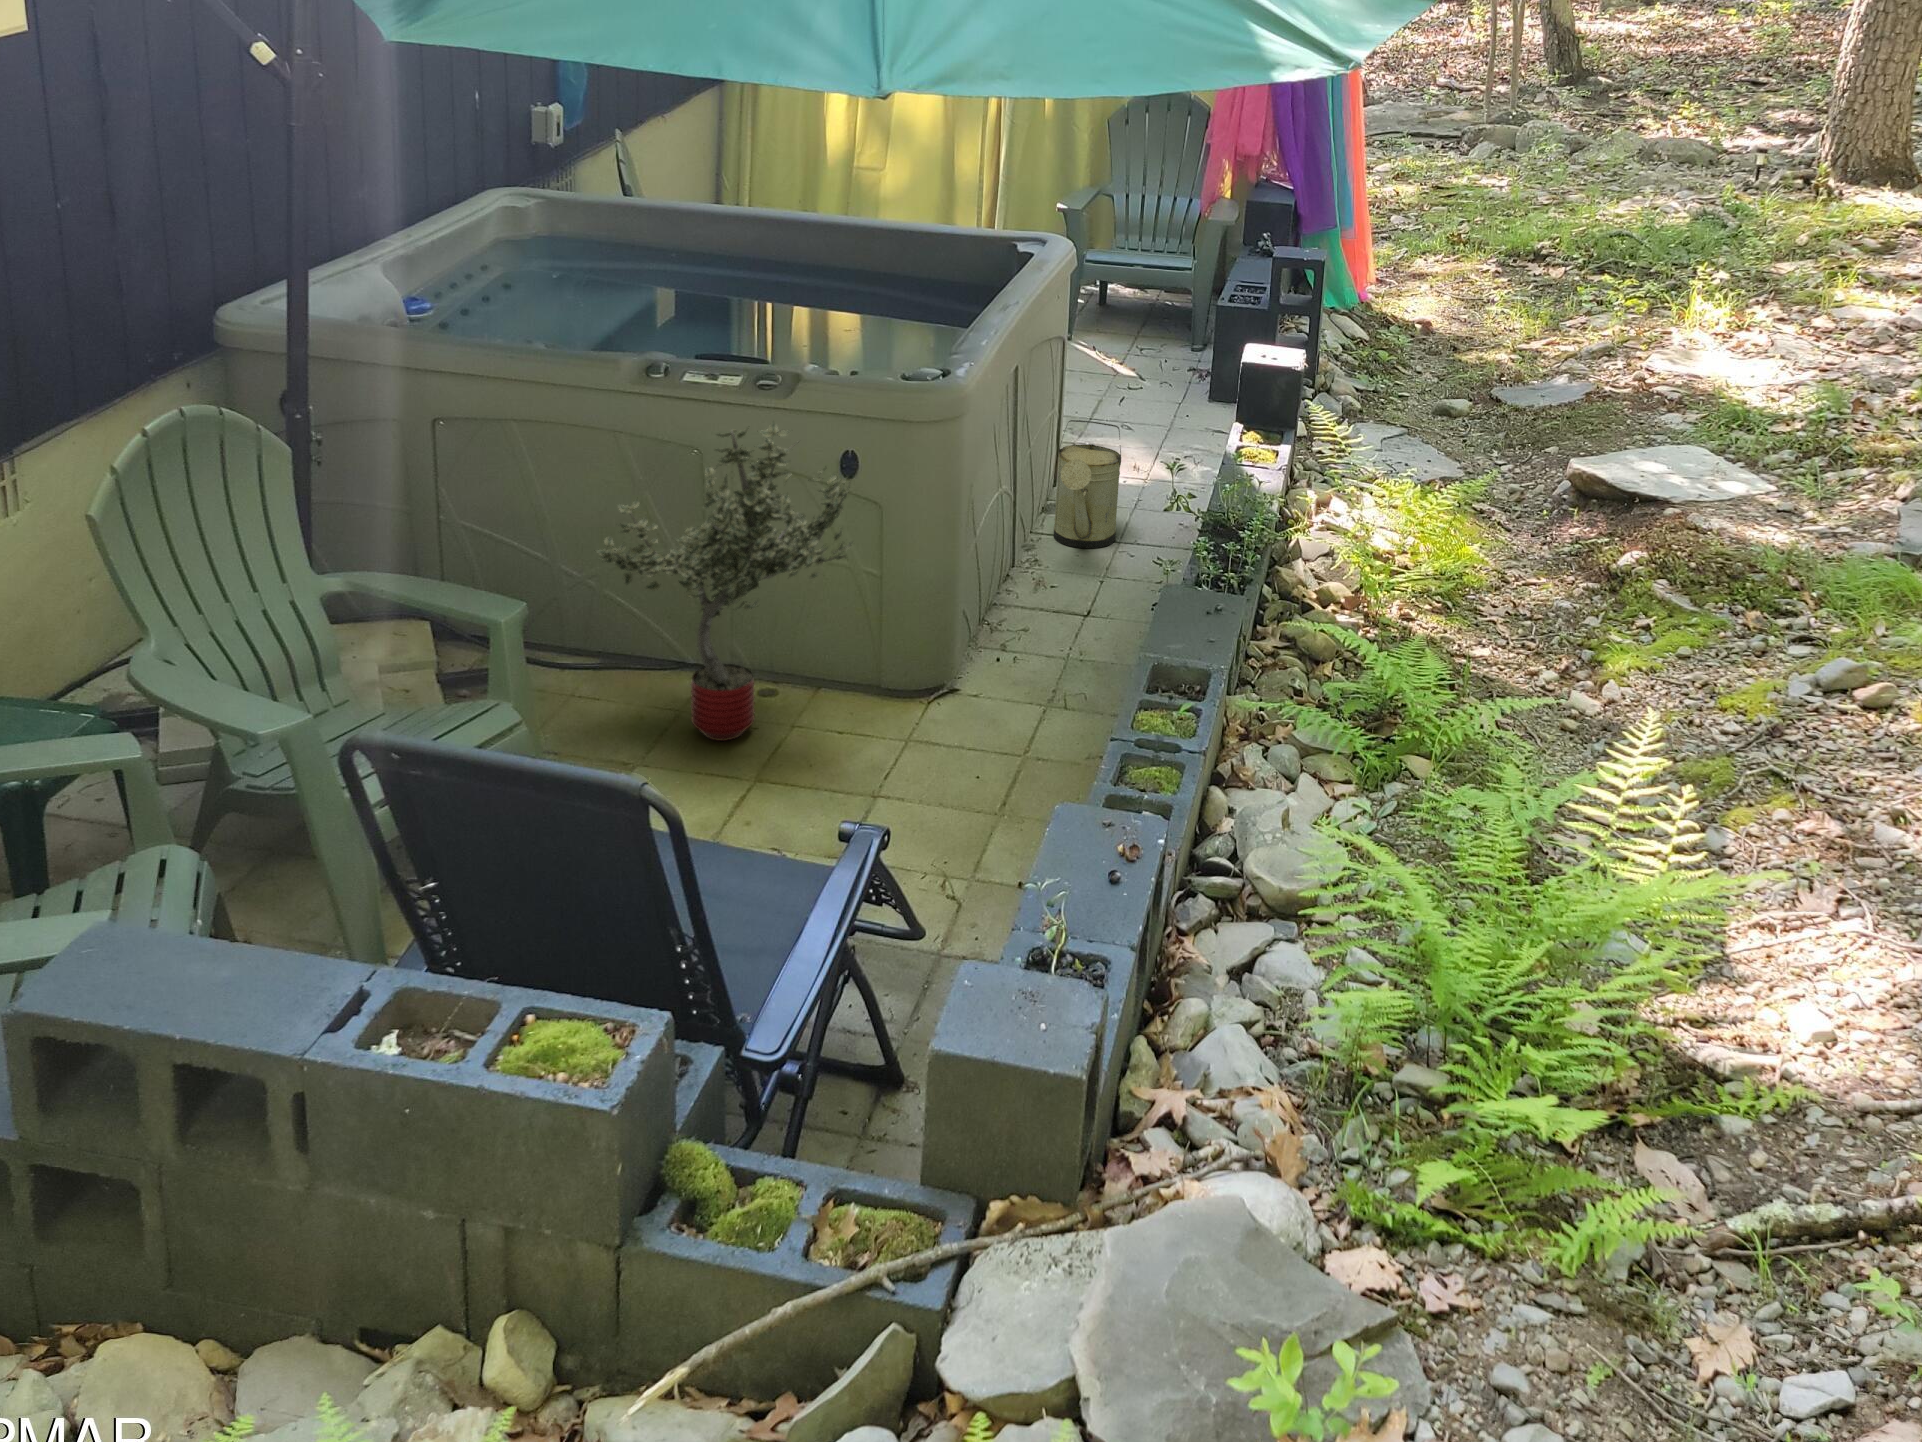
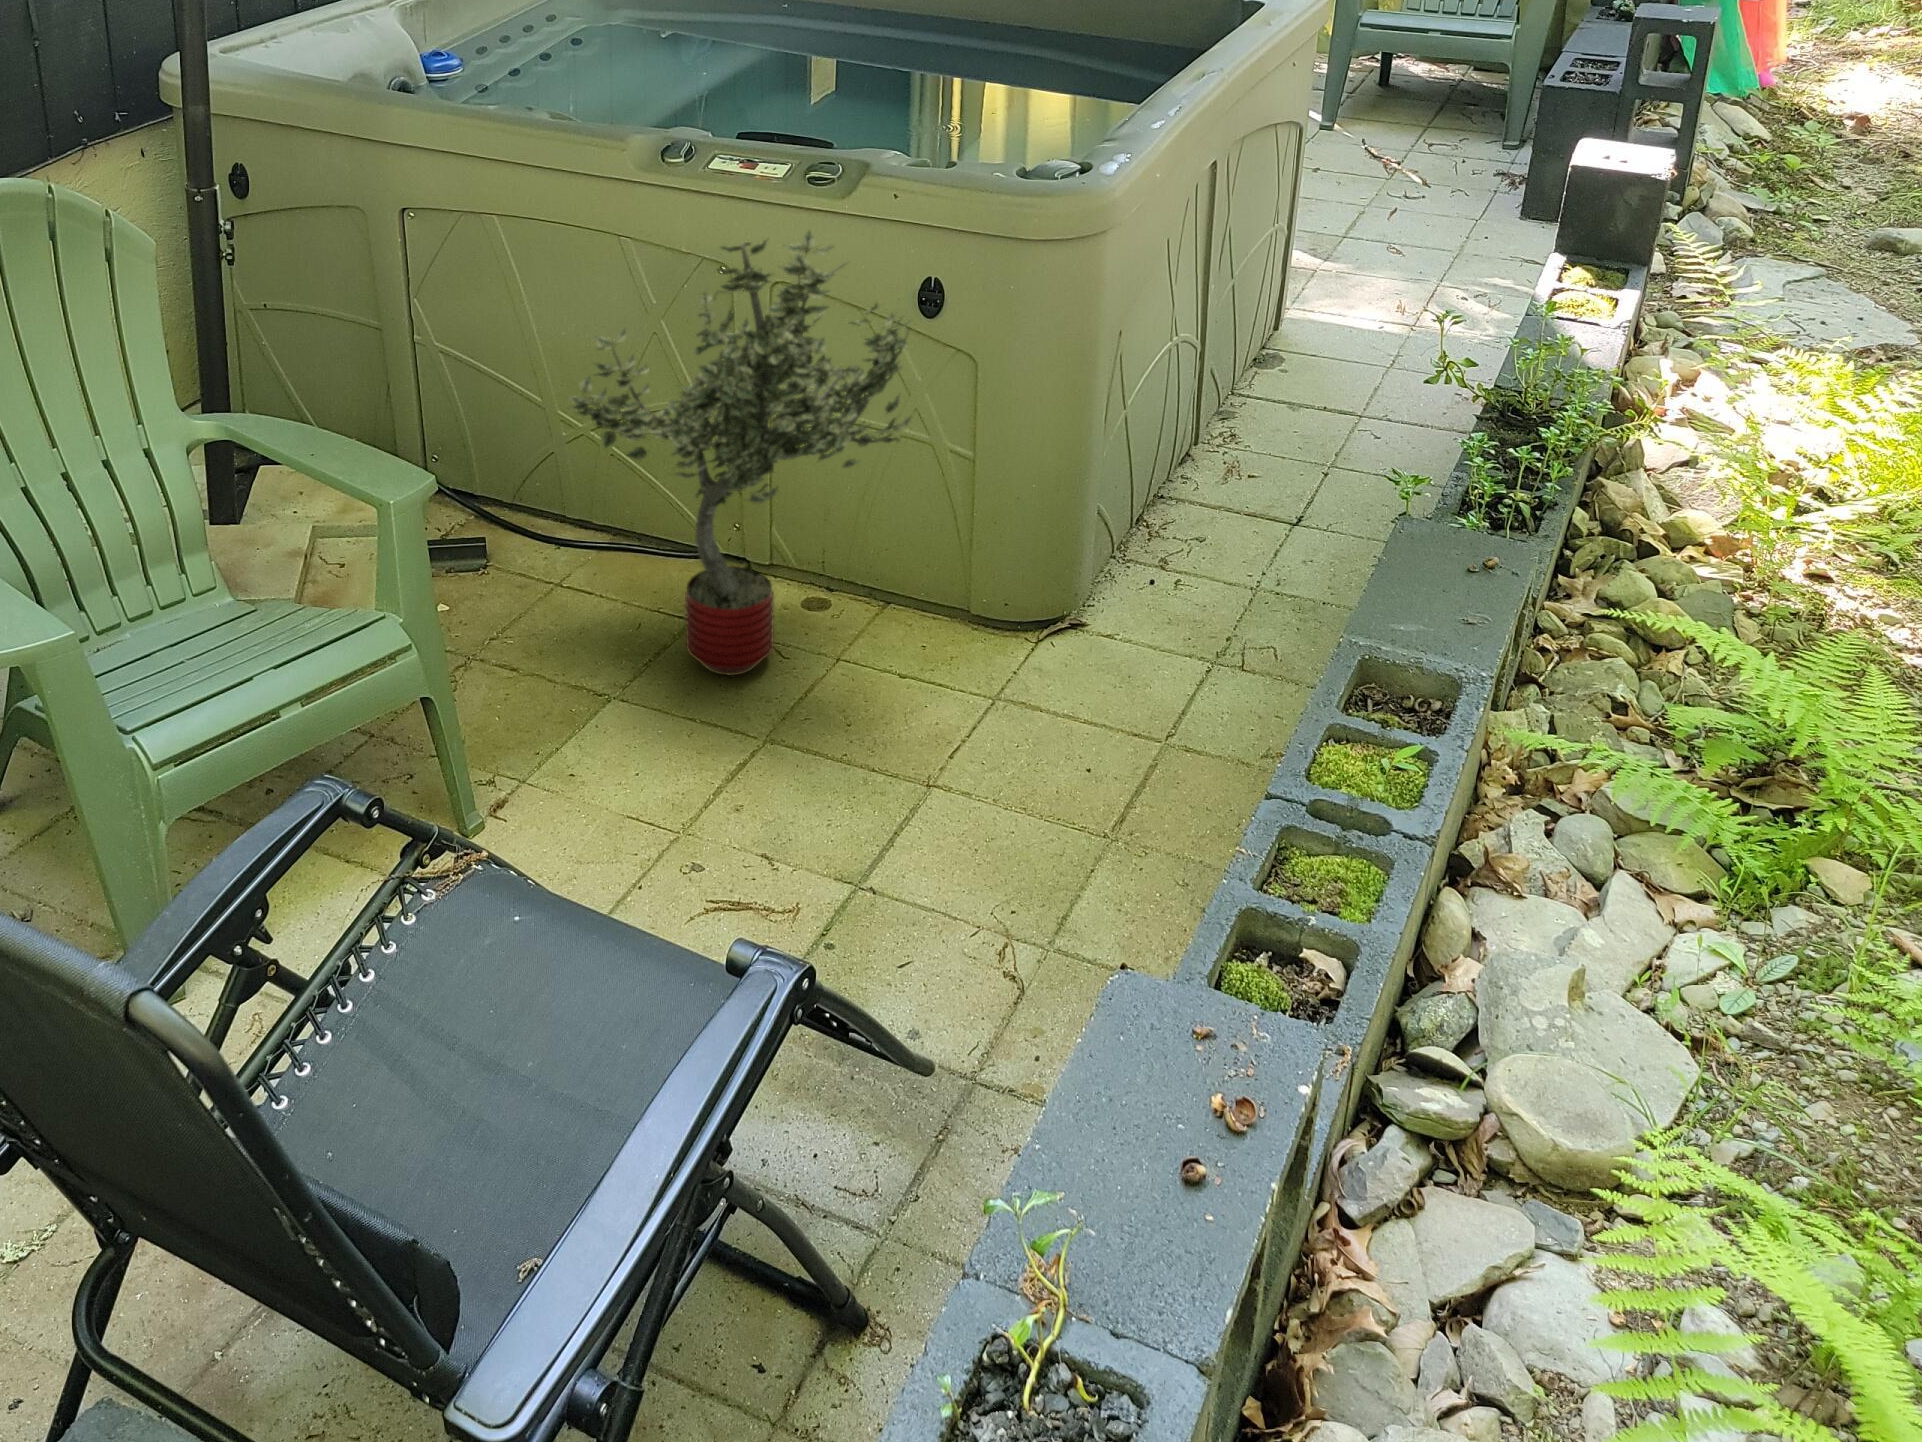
watering can: present [1054,420,1121,548] -> none [1262,242,1370,424]

